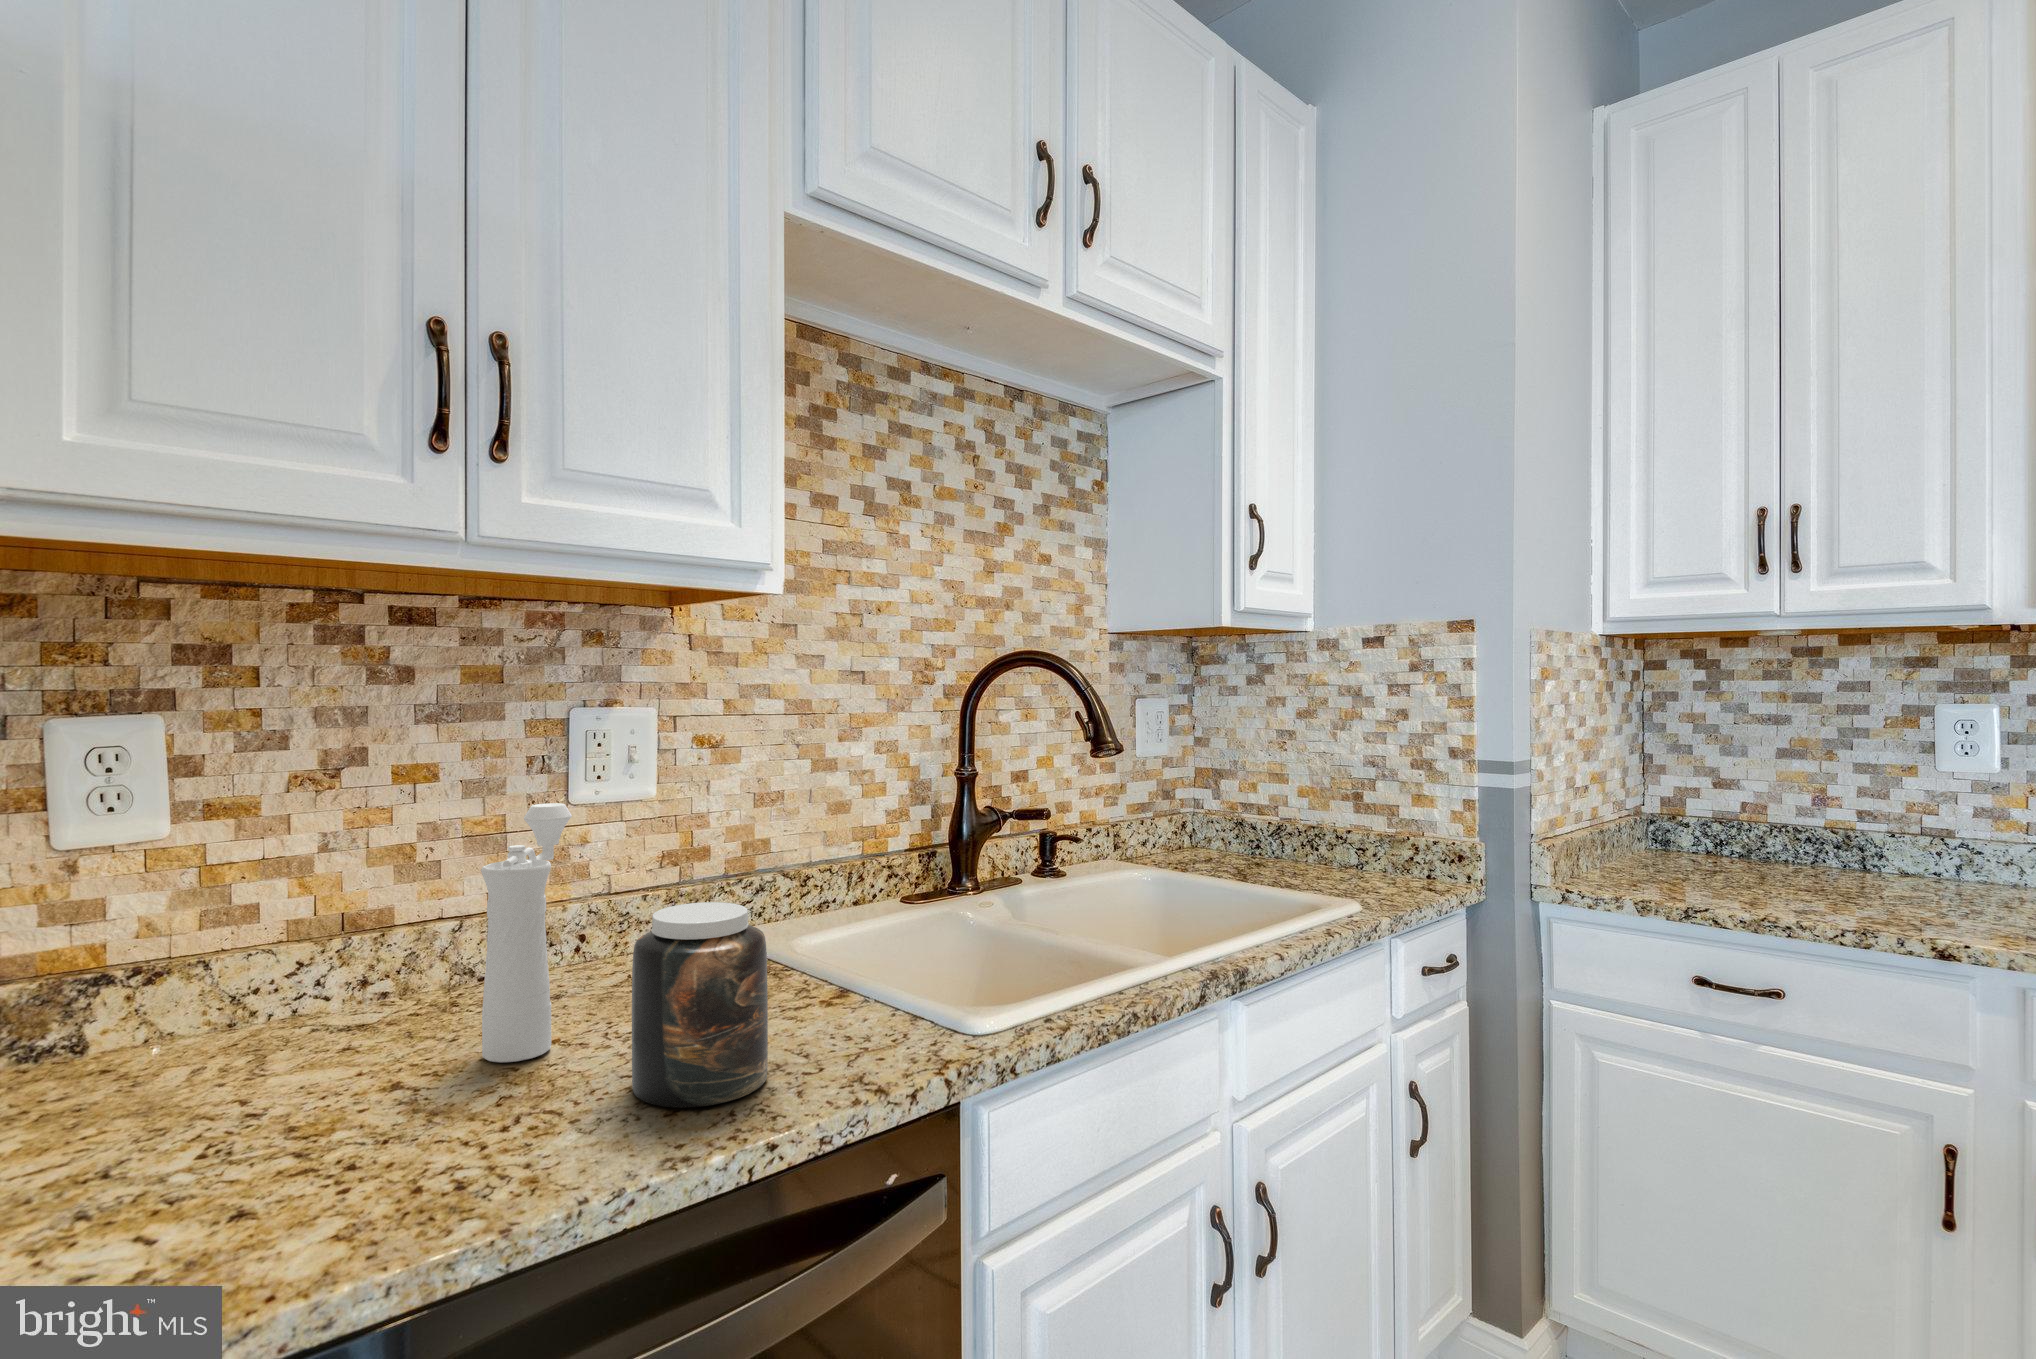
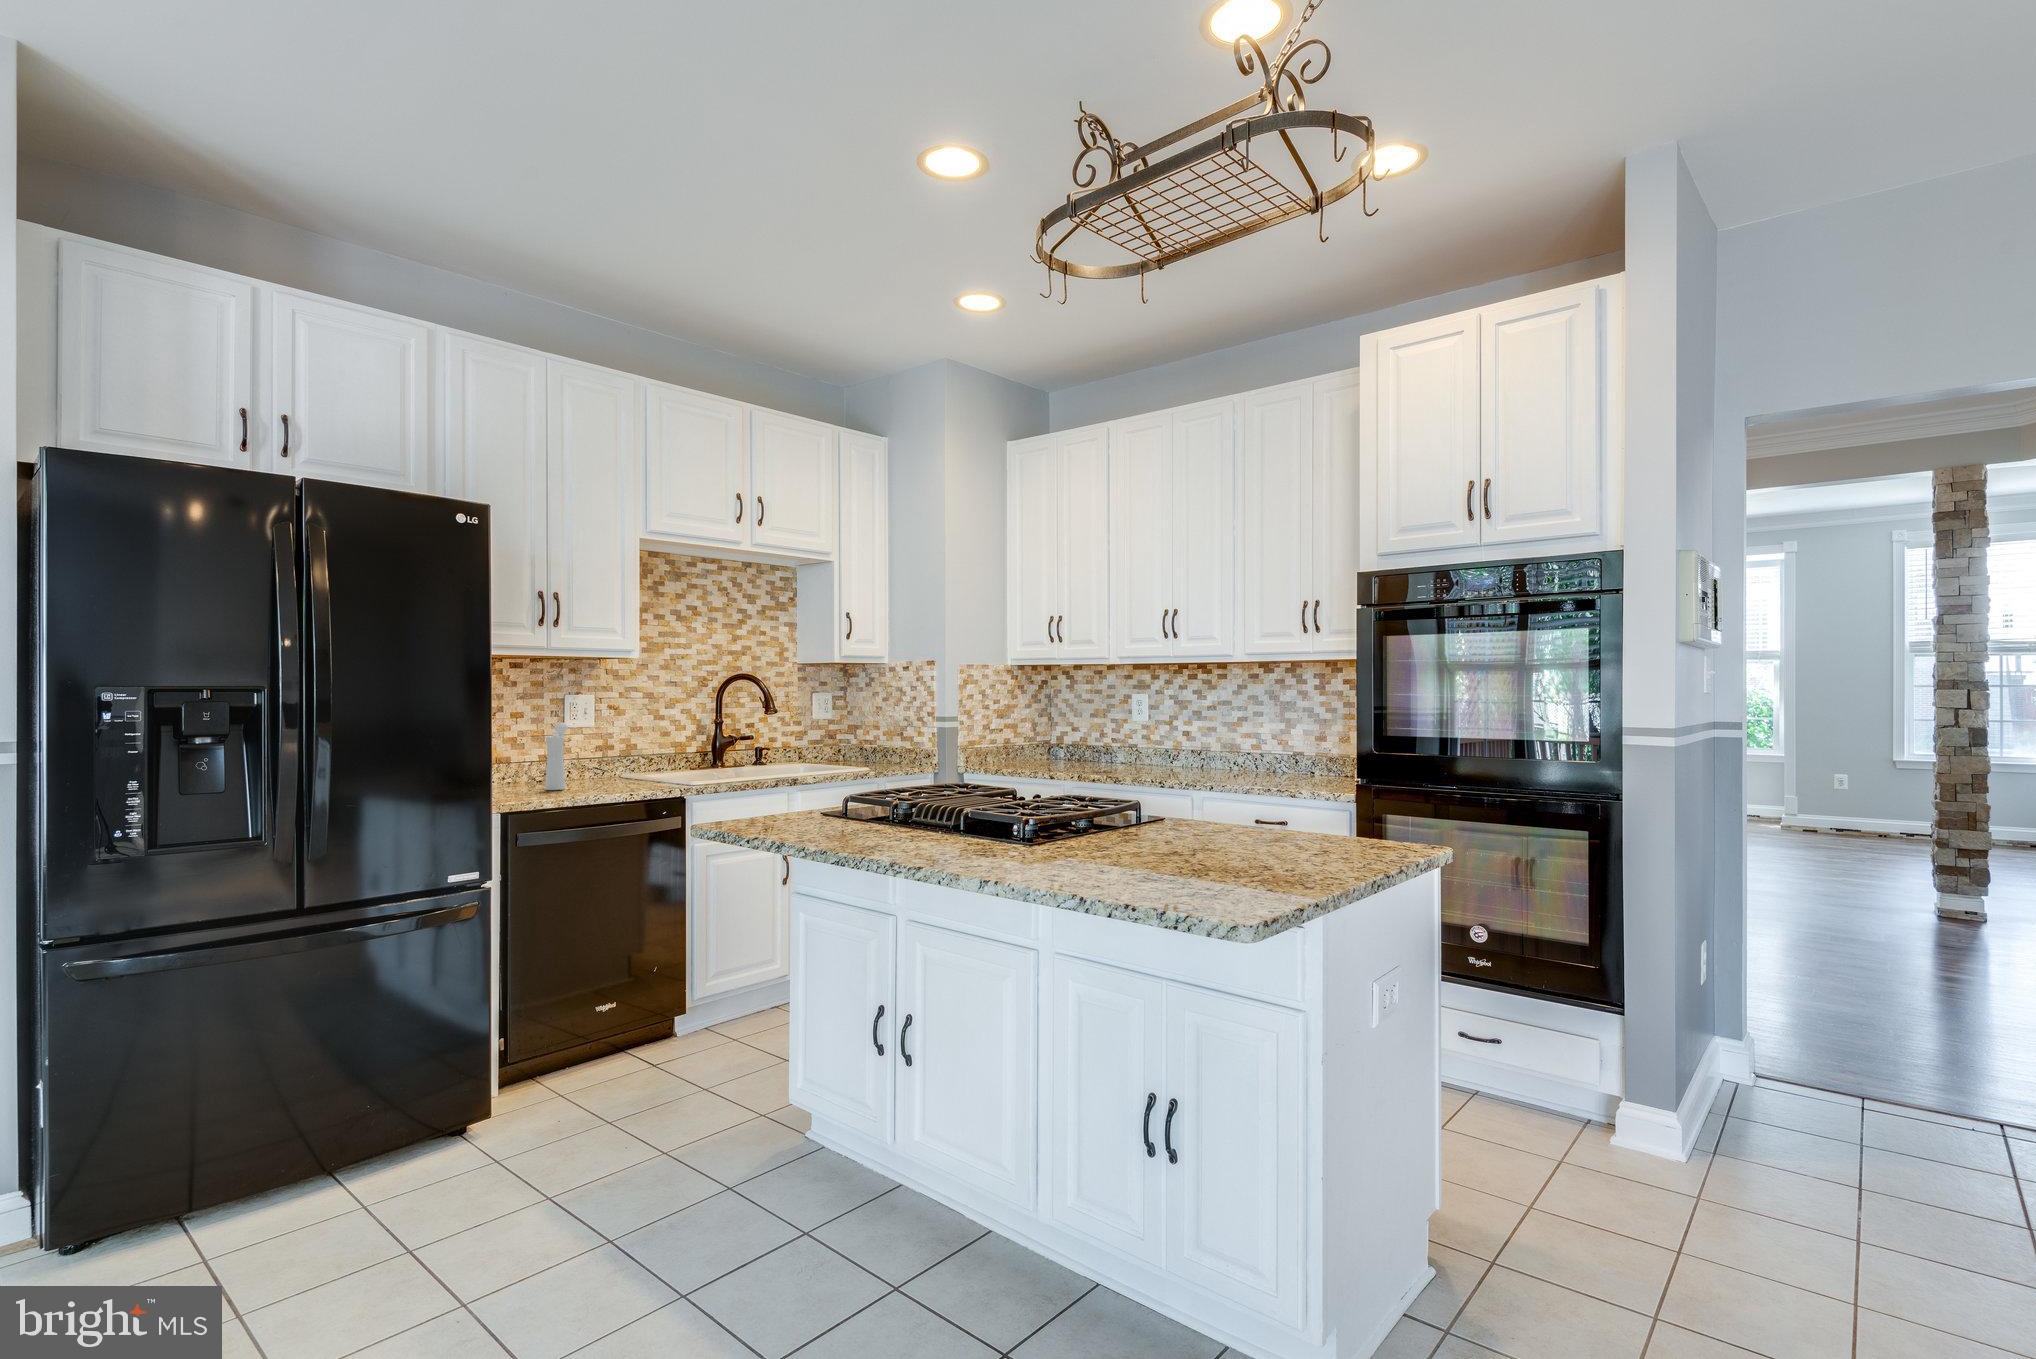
jar: present [632,902,768,1108] -> none [589,746,626,793]

